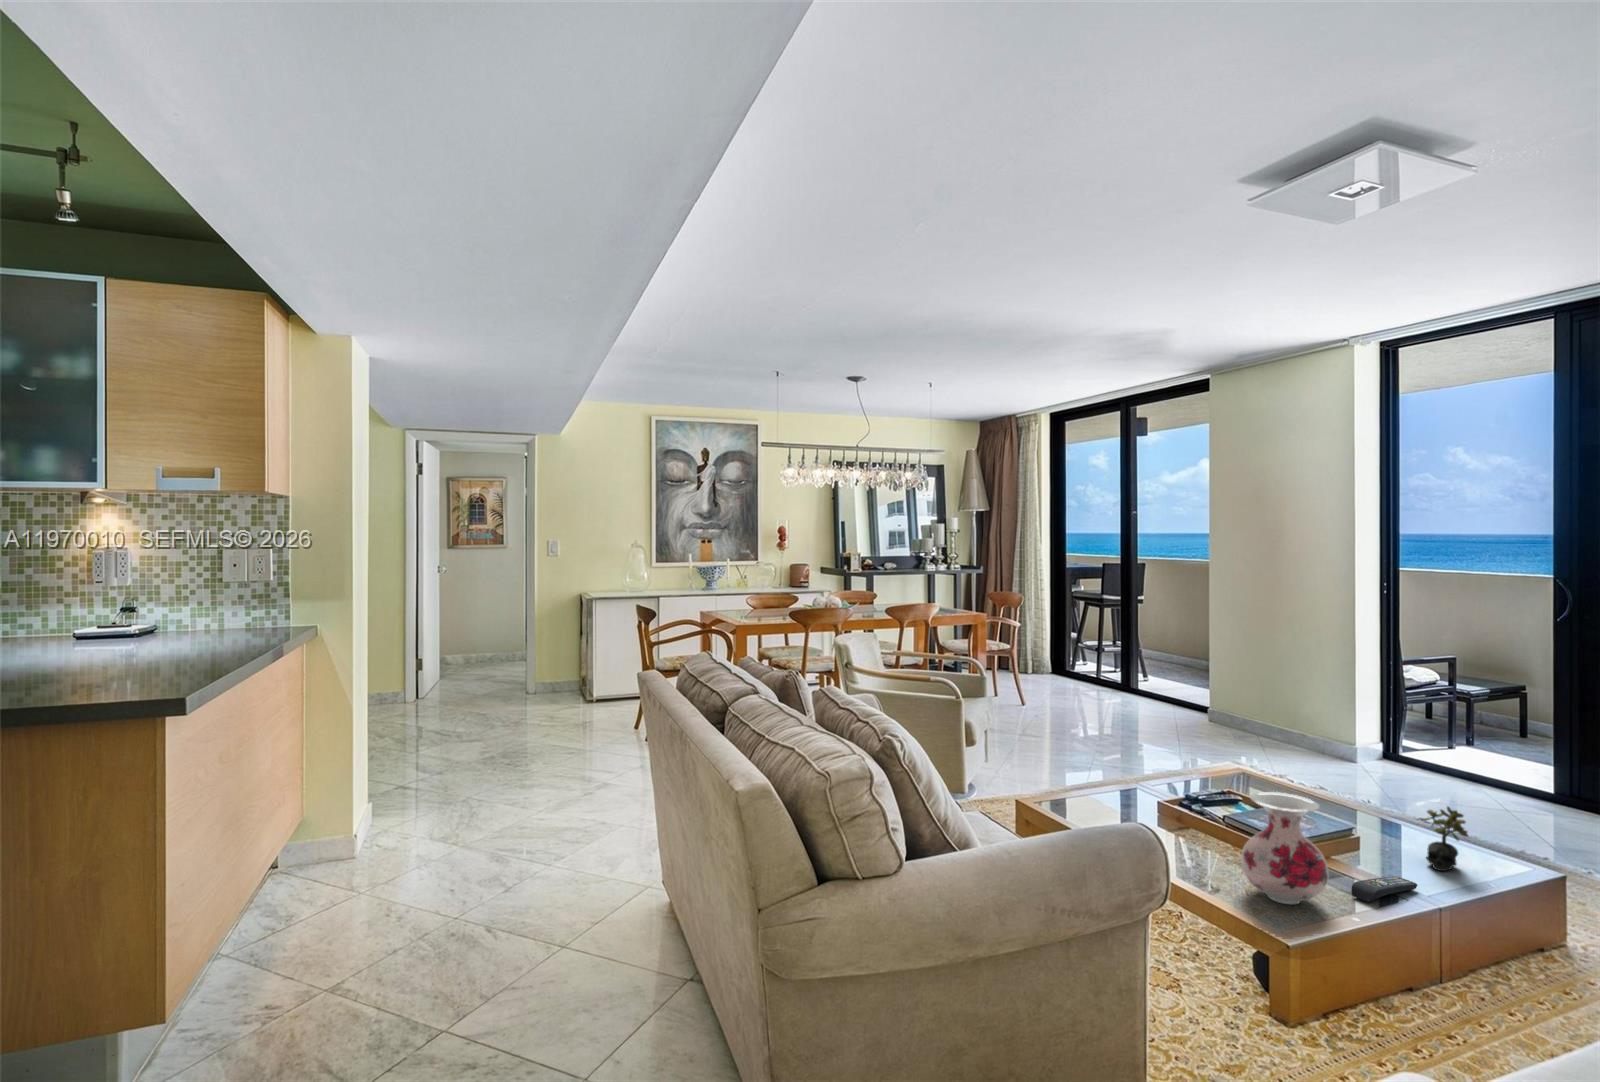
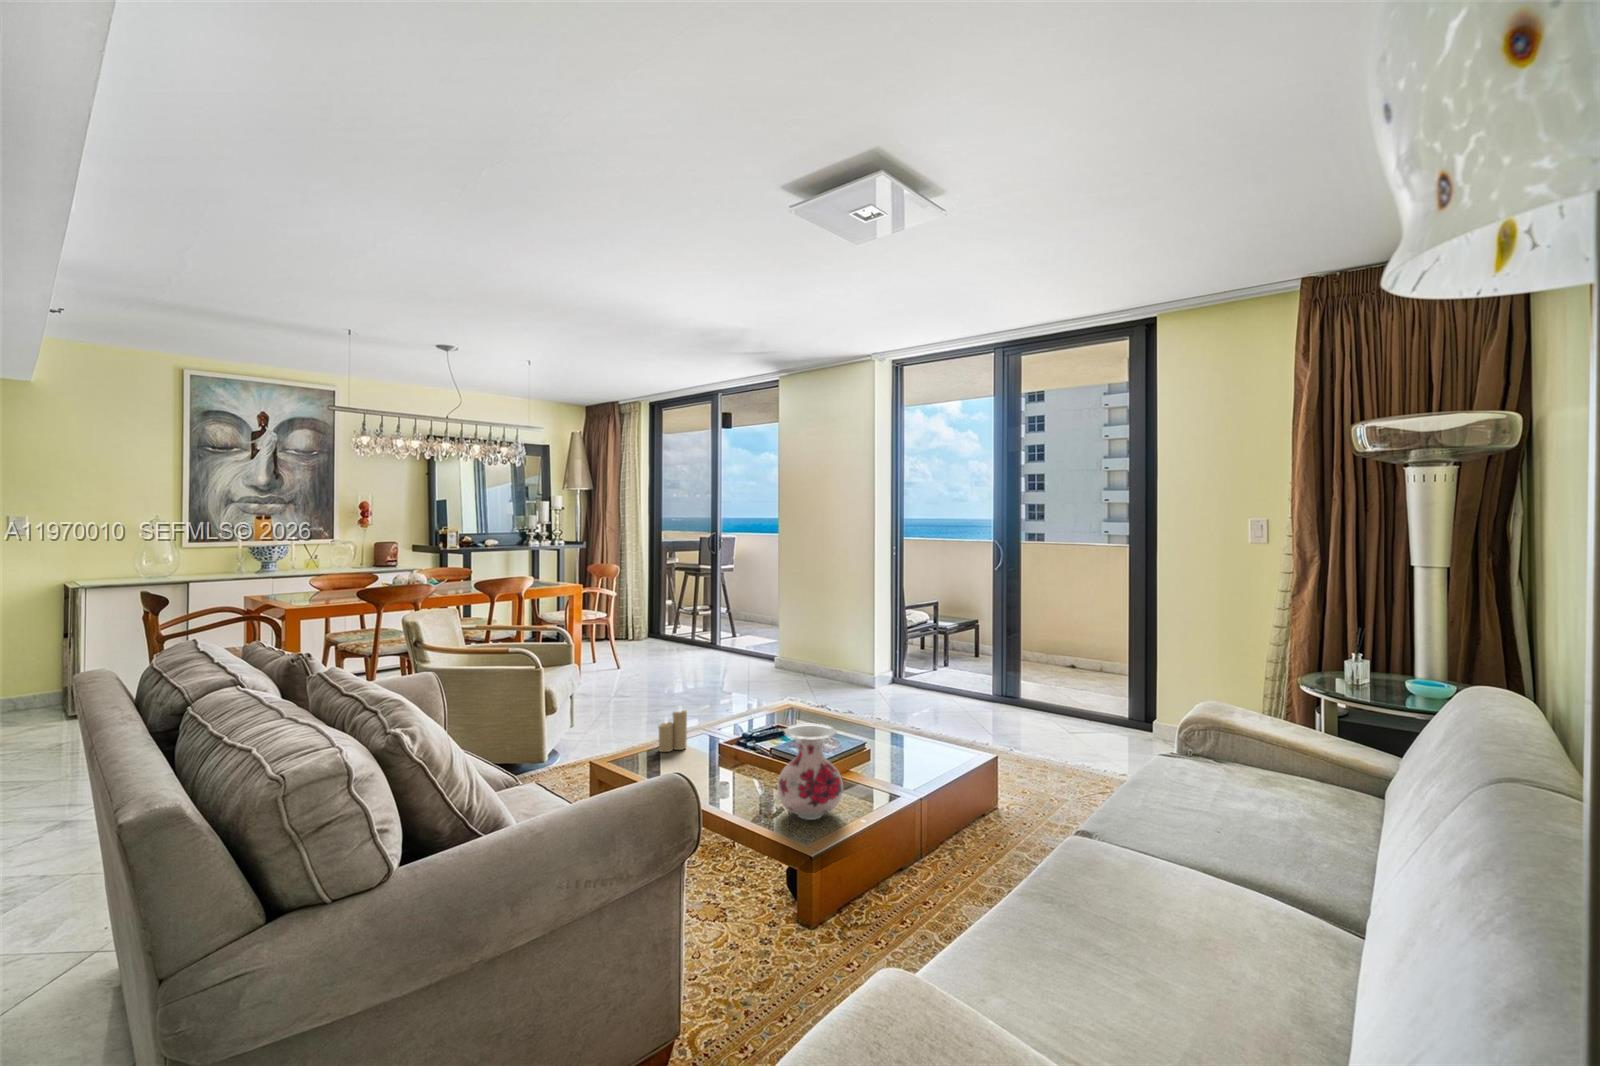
candle: none [1089,754,1122,802] -> present [658,706,687,752]
succulent plant: present [1421,807,1468,871] -> none [909,716,940,769]
remote control: present [1351,876,1417,902] -> none [861,779,906,805]

